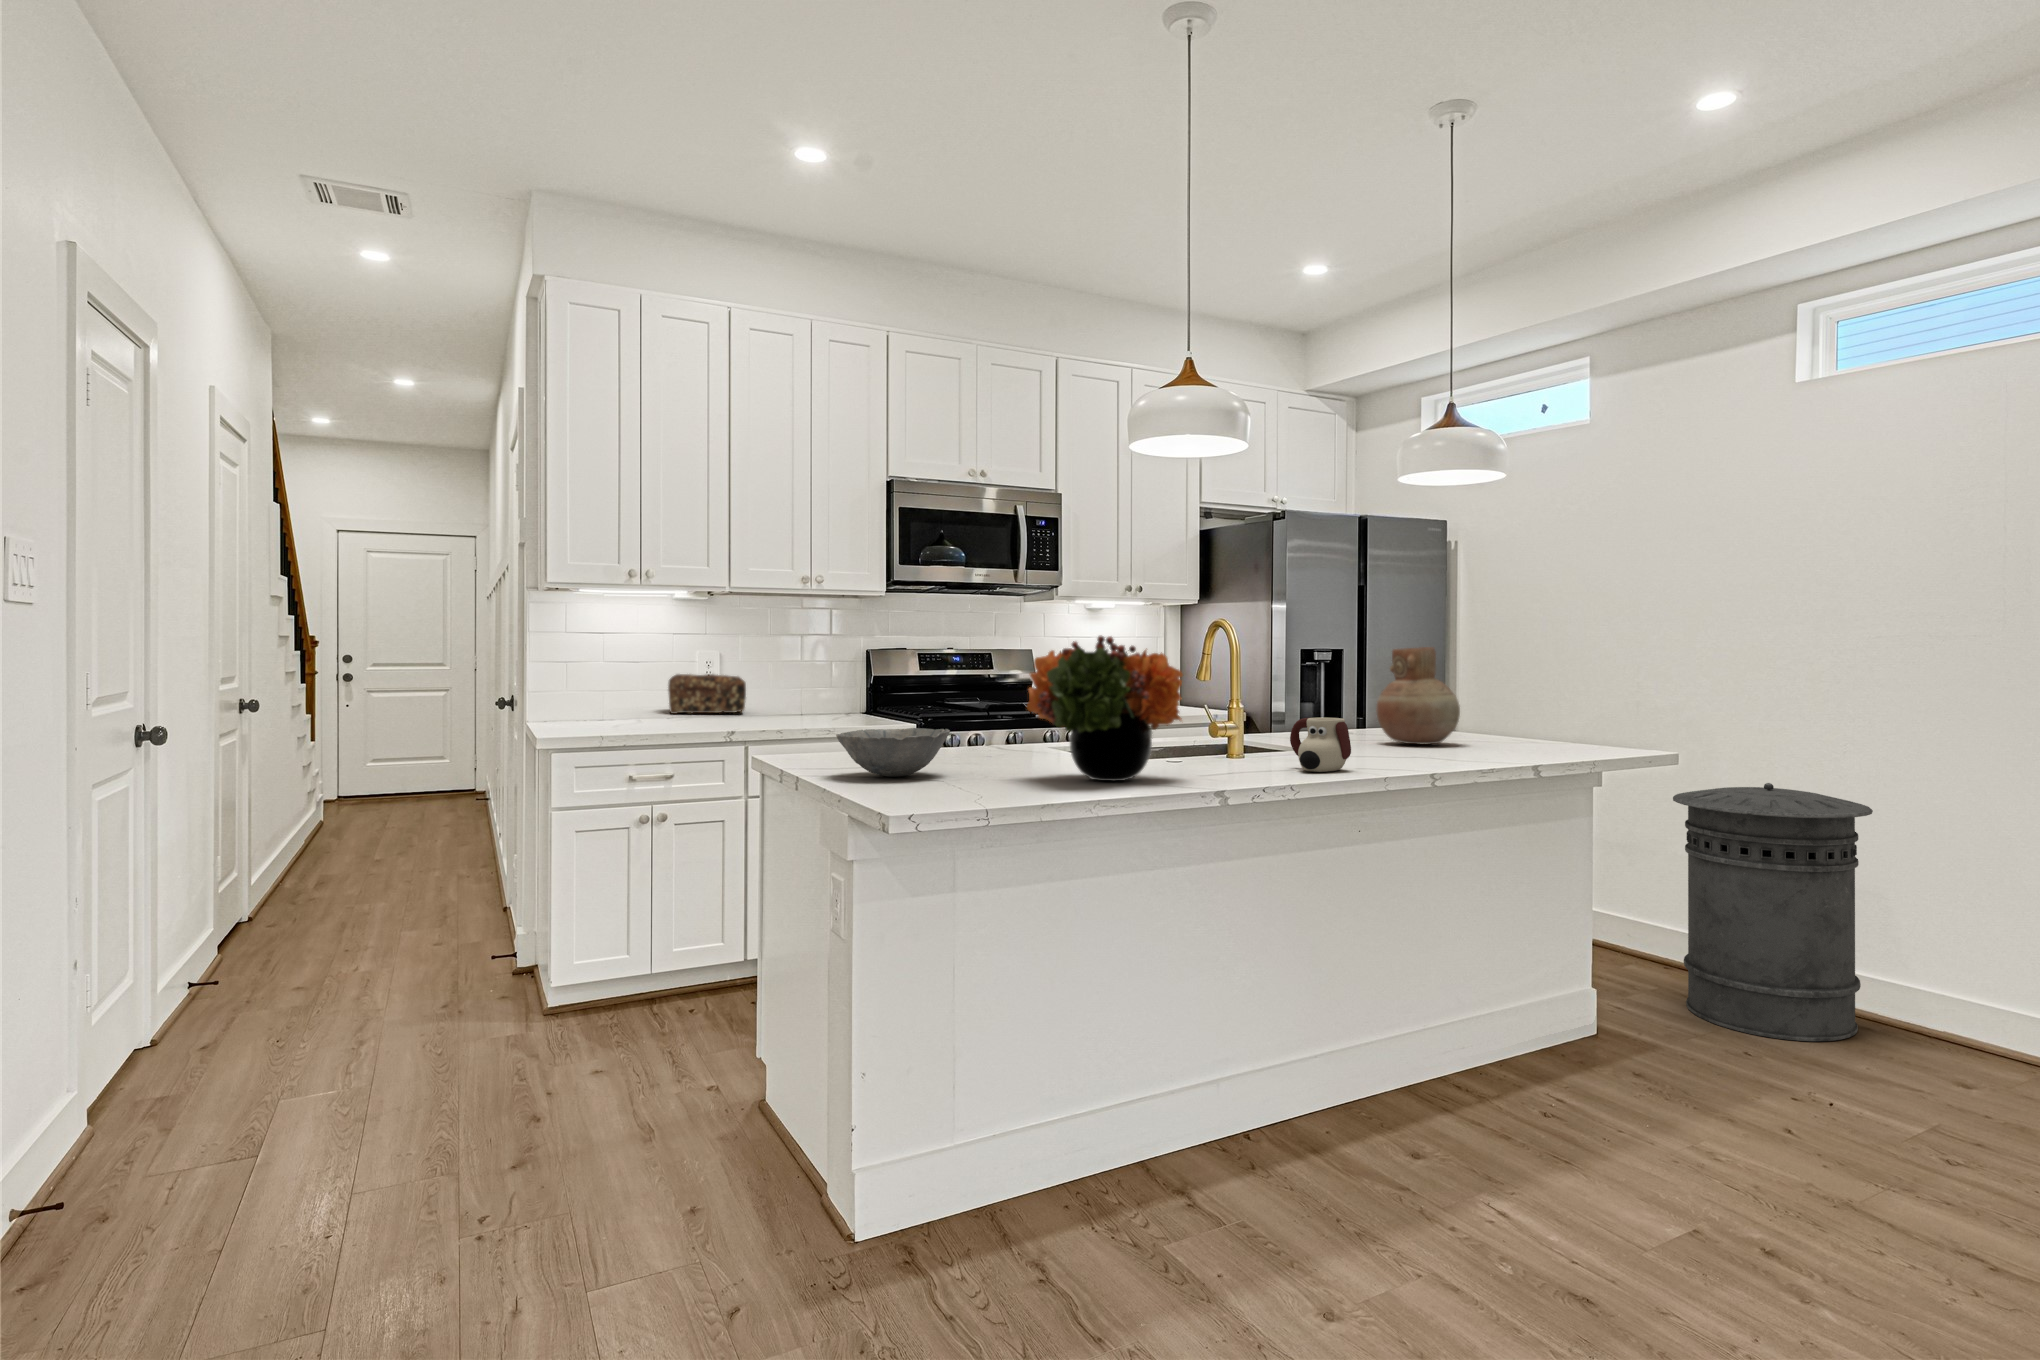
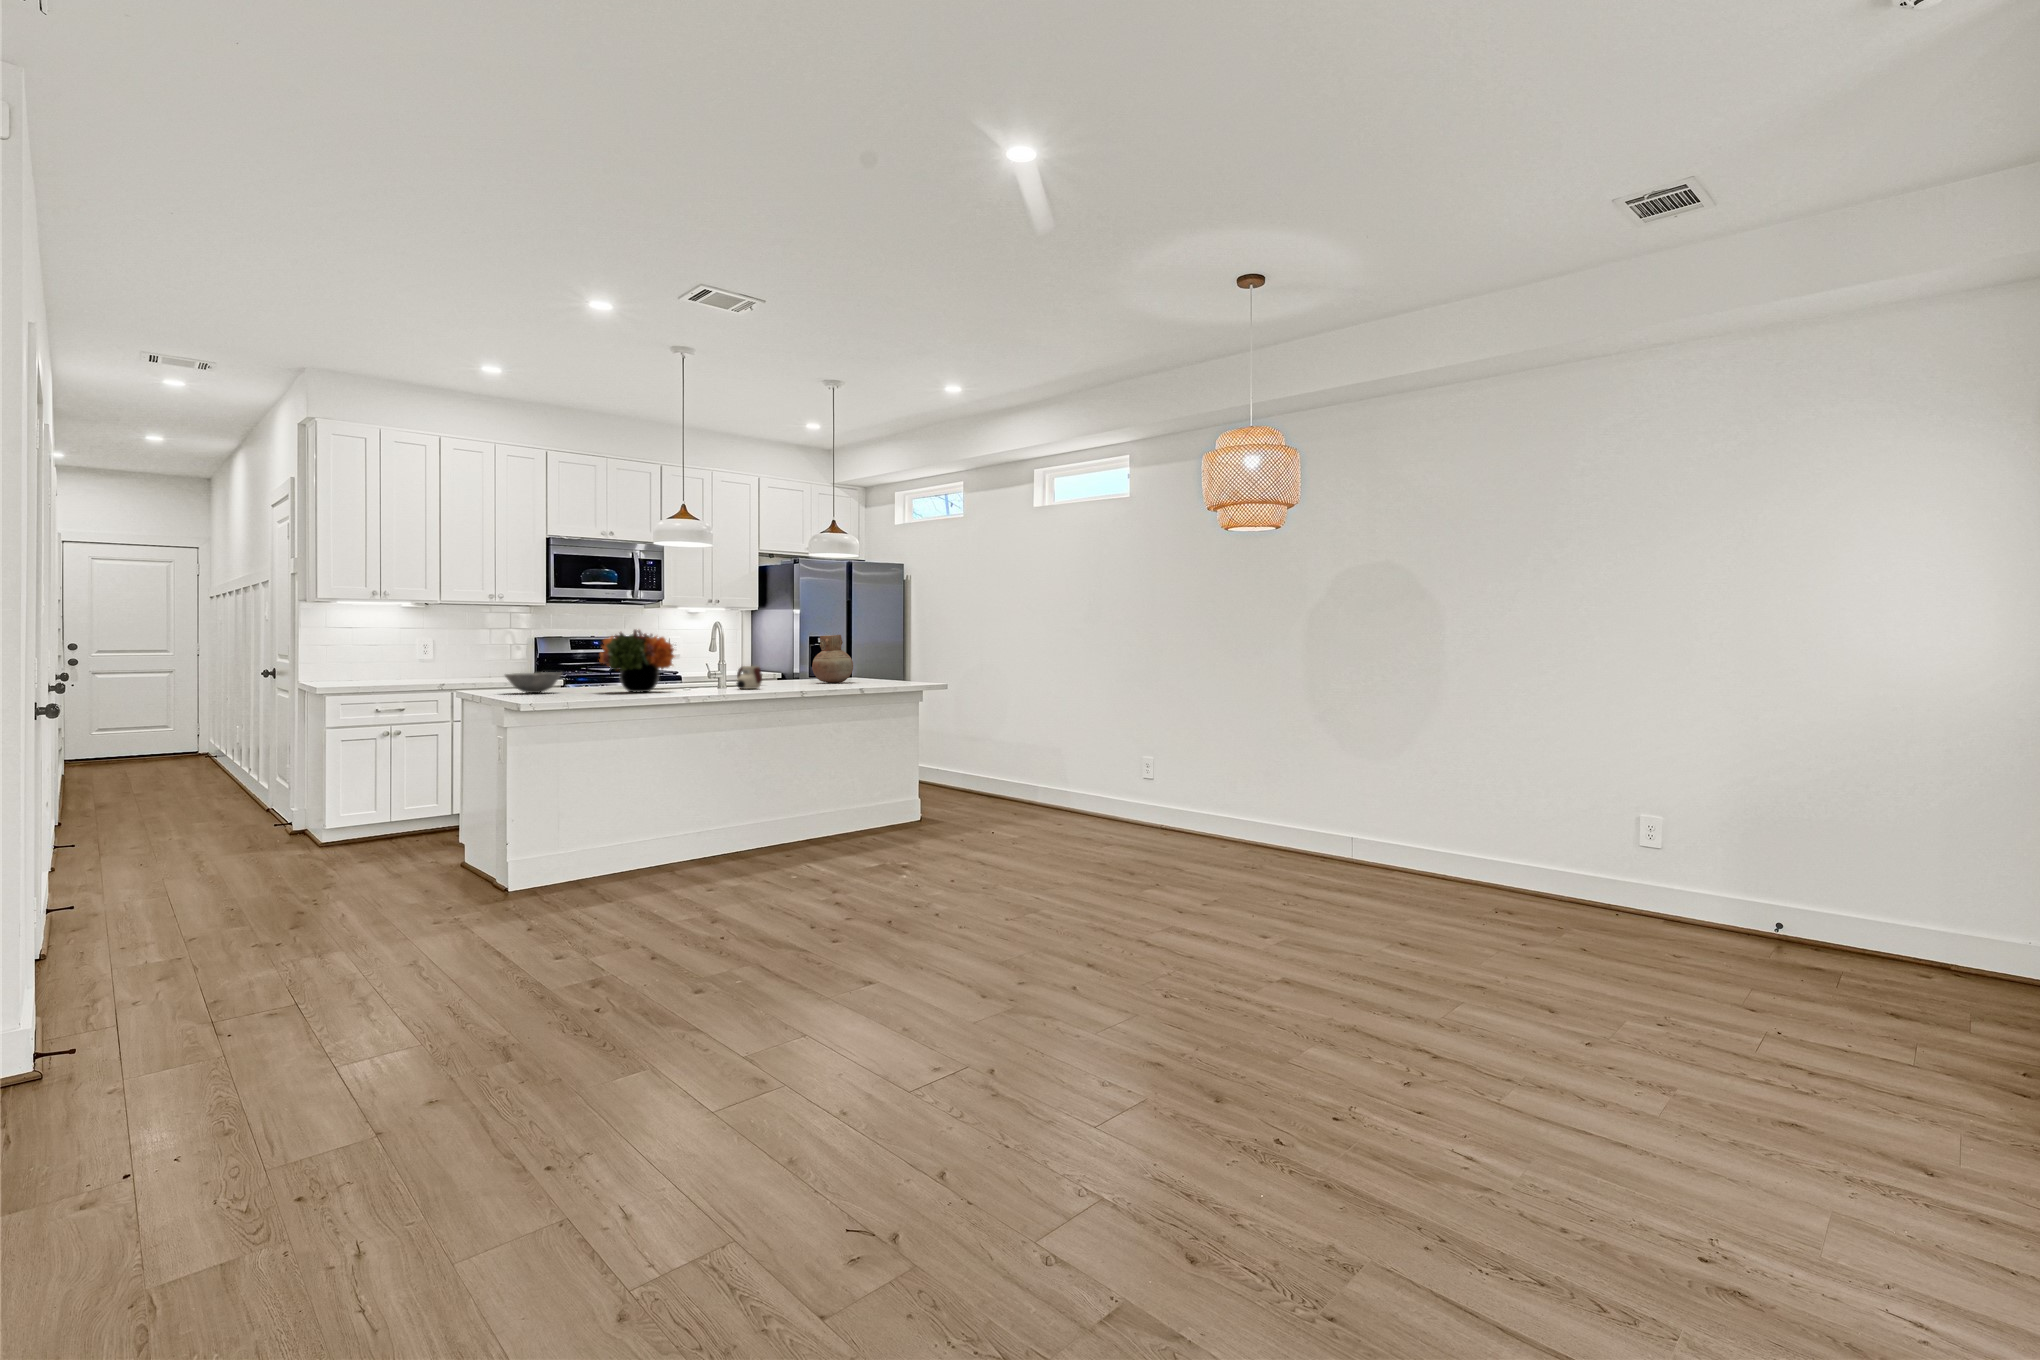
bread loaf: present [668,674,746,714] -> none [397,652,450,676]
trash can: present [1673,783,1873,1041] -> none [971,700,1053,817]

